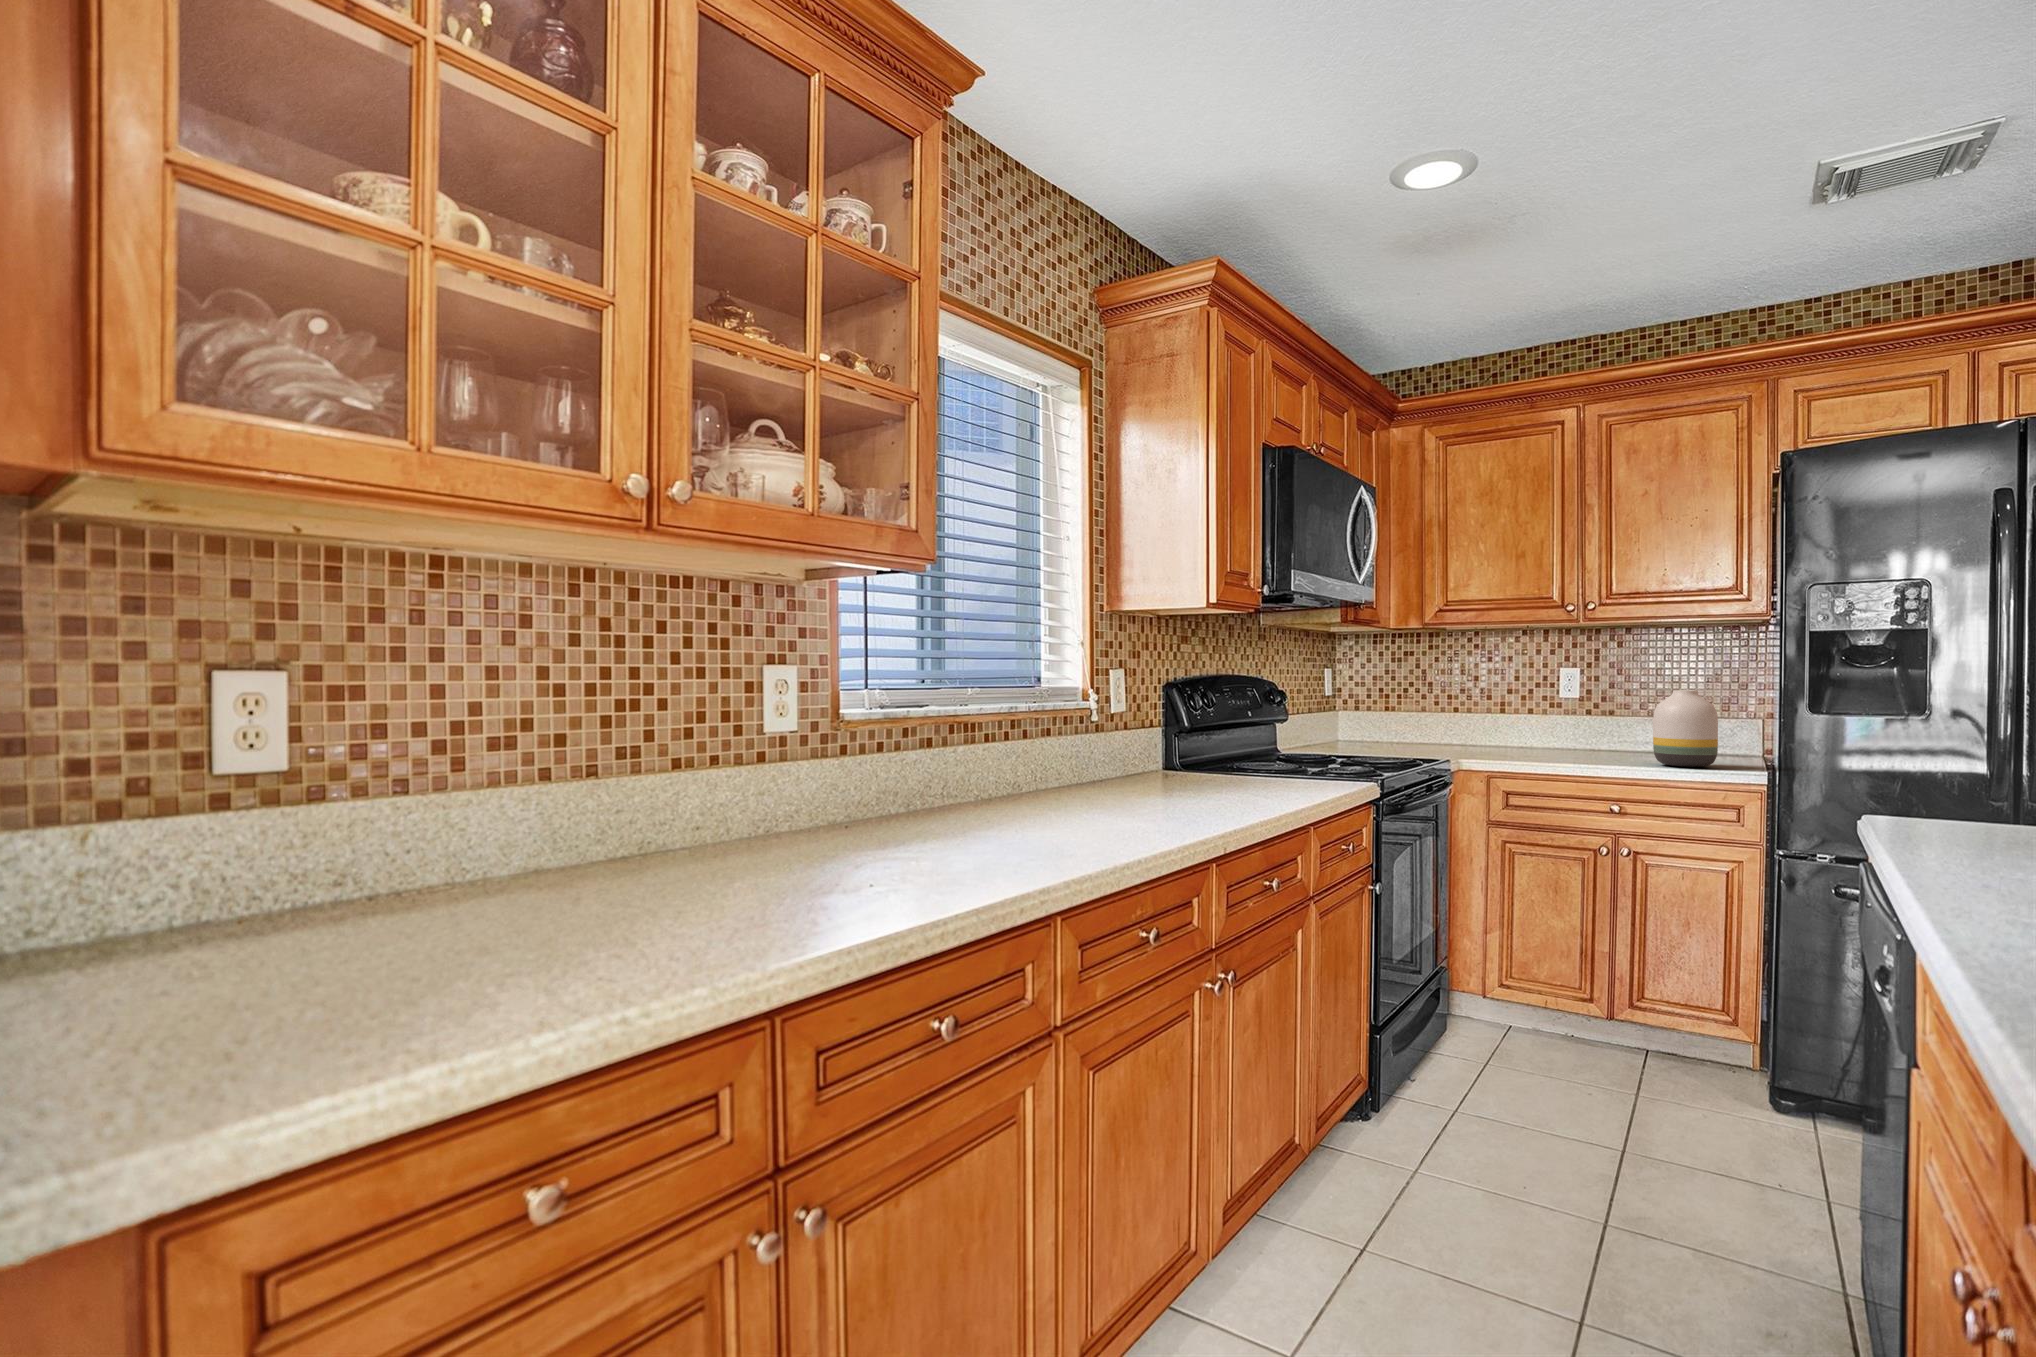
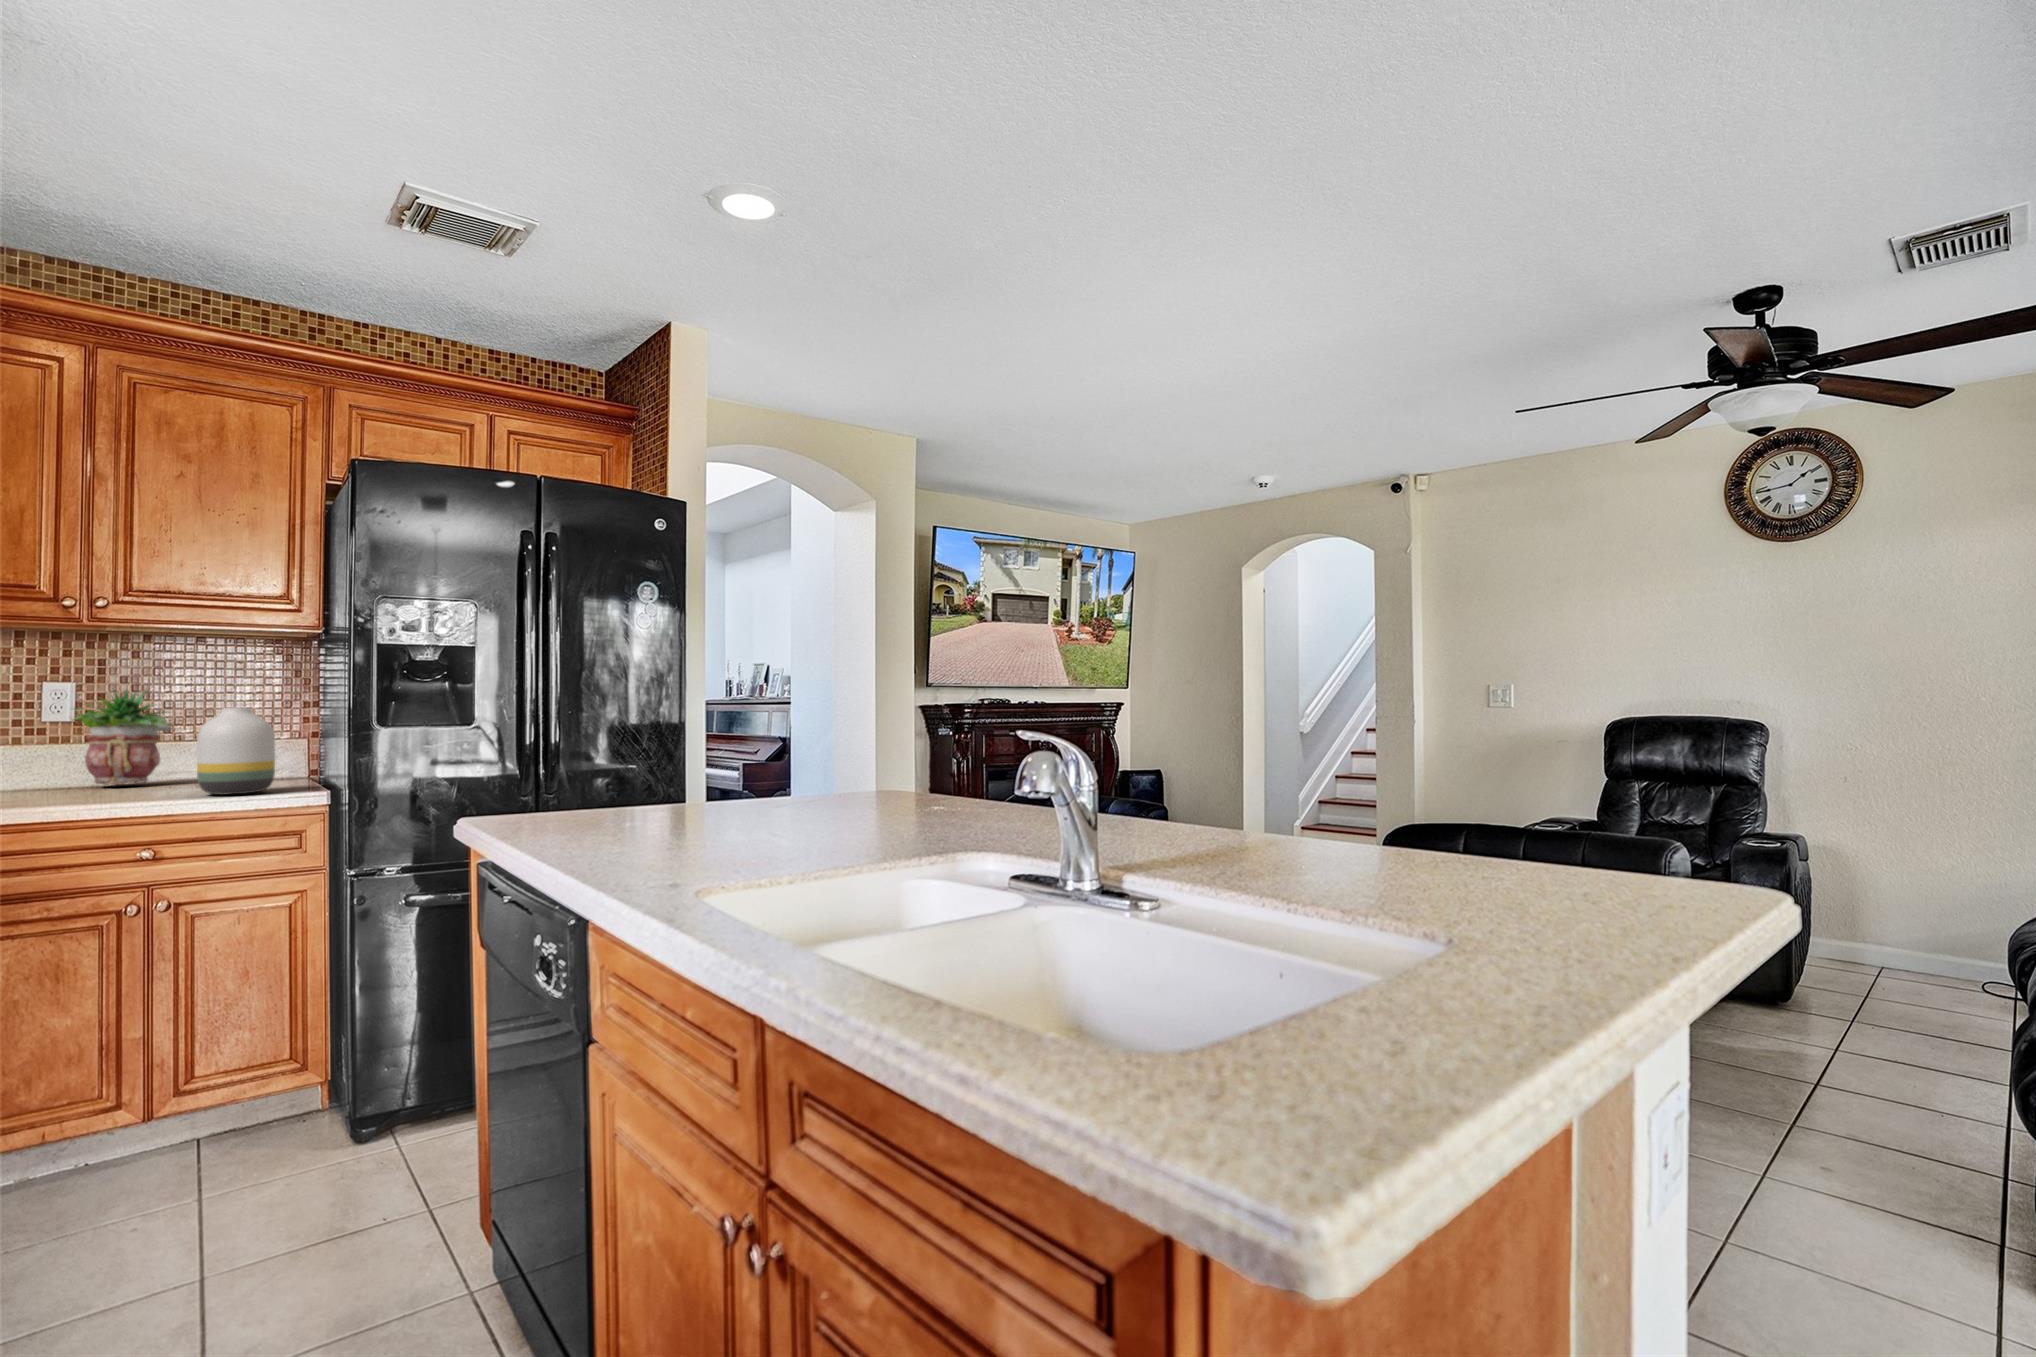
potted plant: none [1574,671,1650,750] -> present [72,690,173,785]

